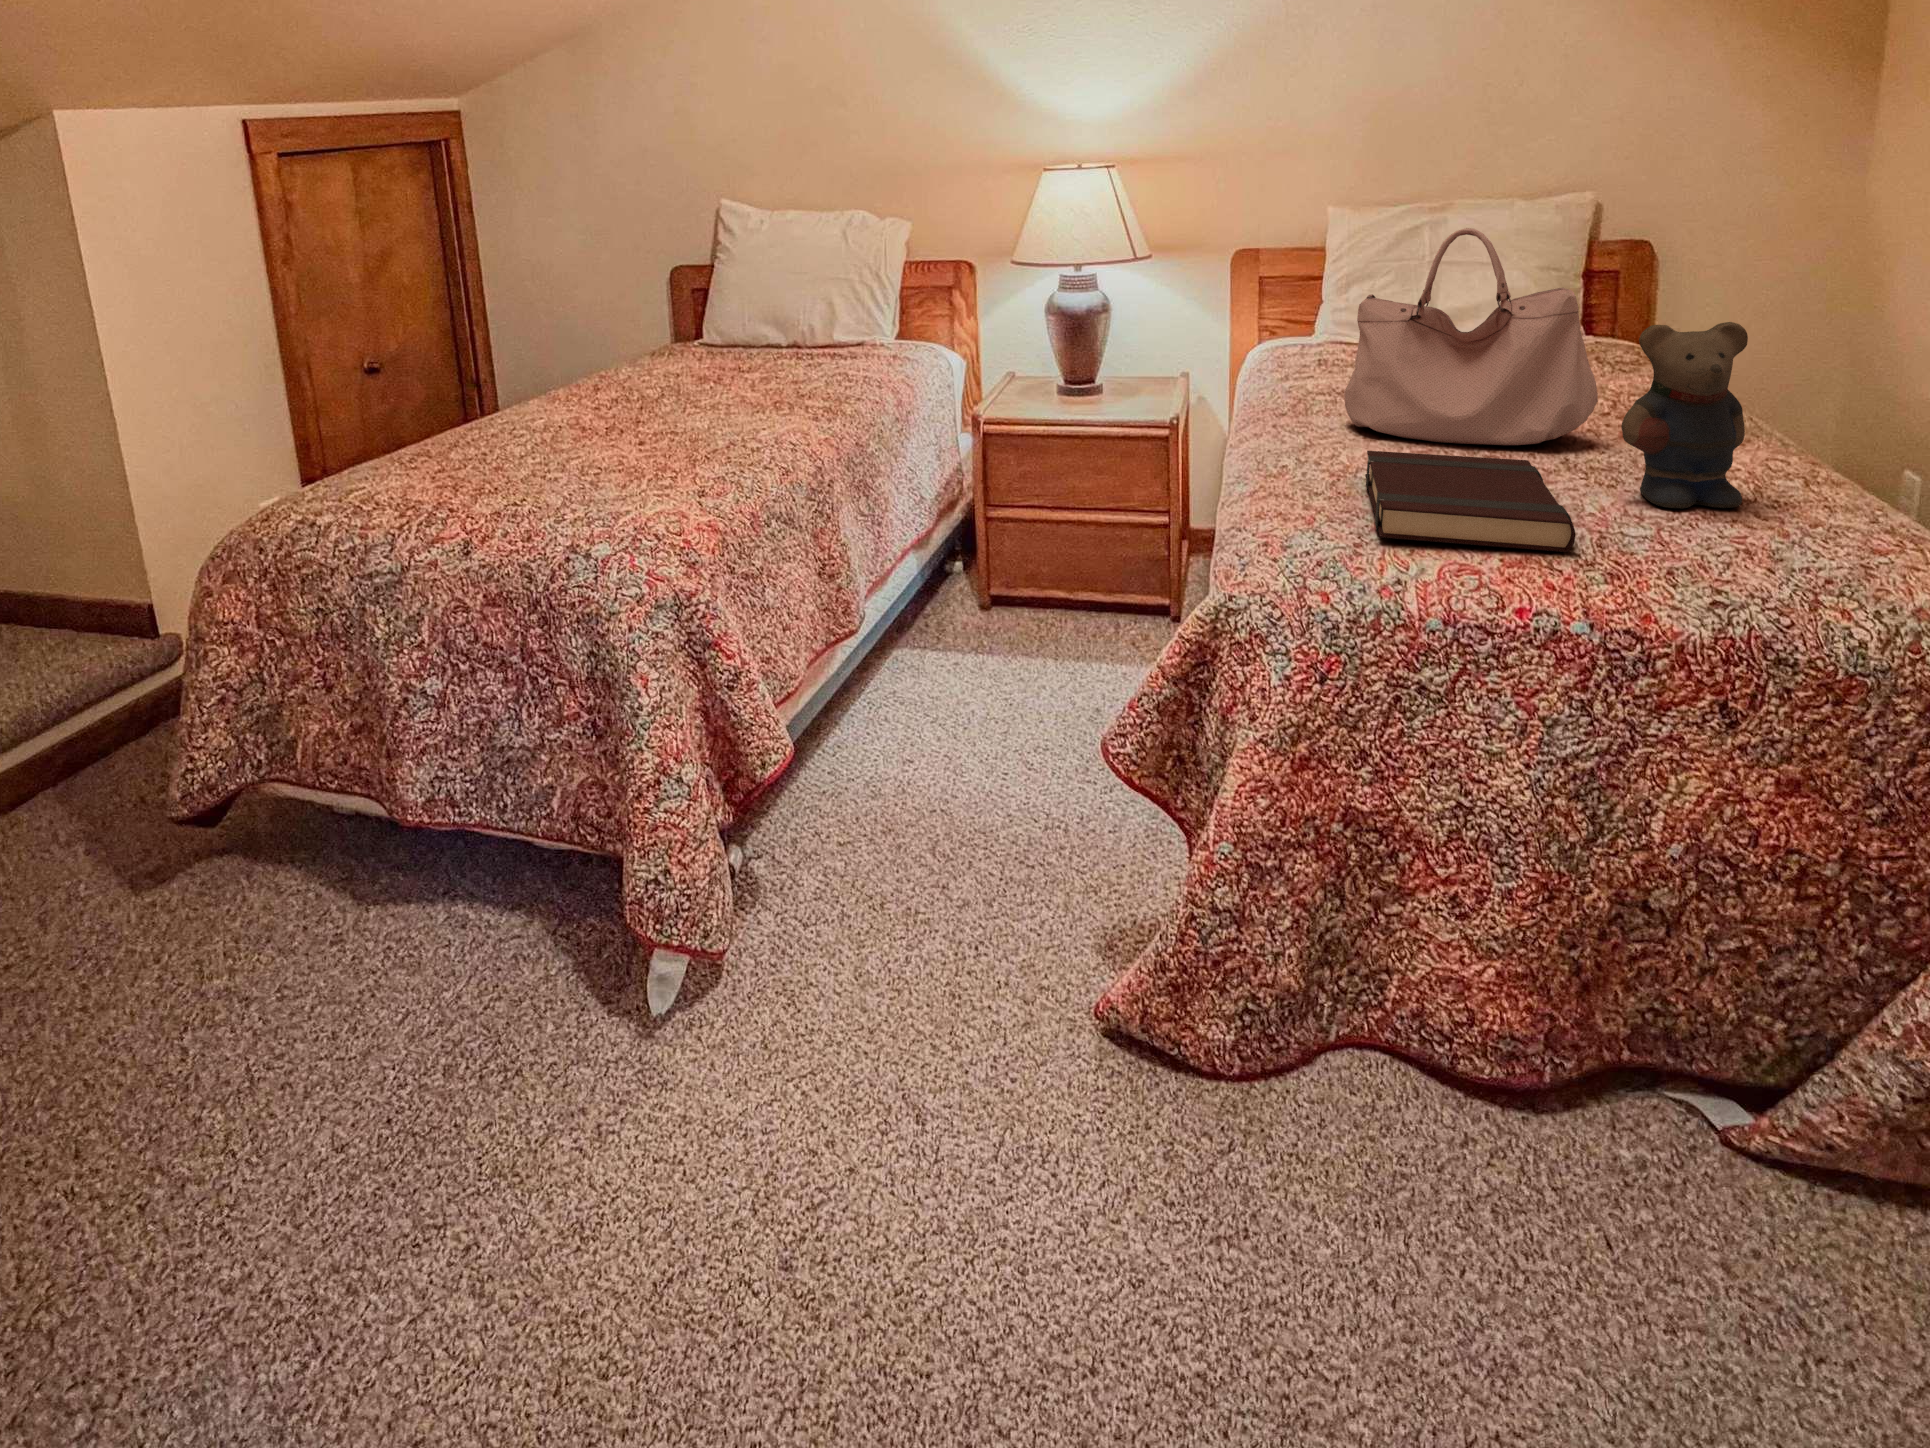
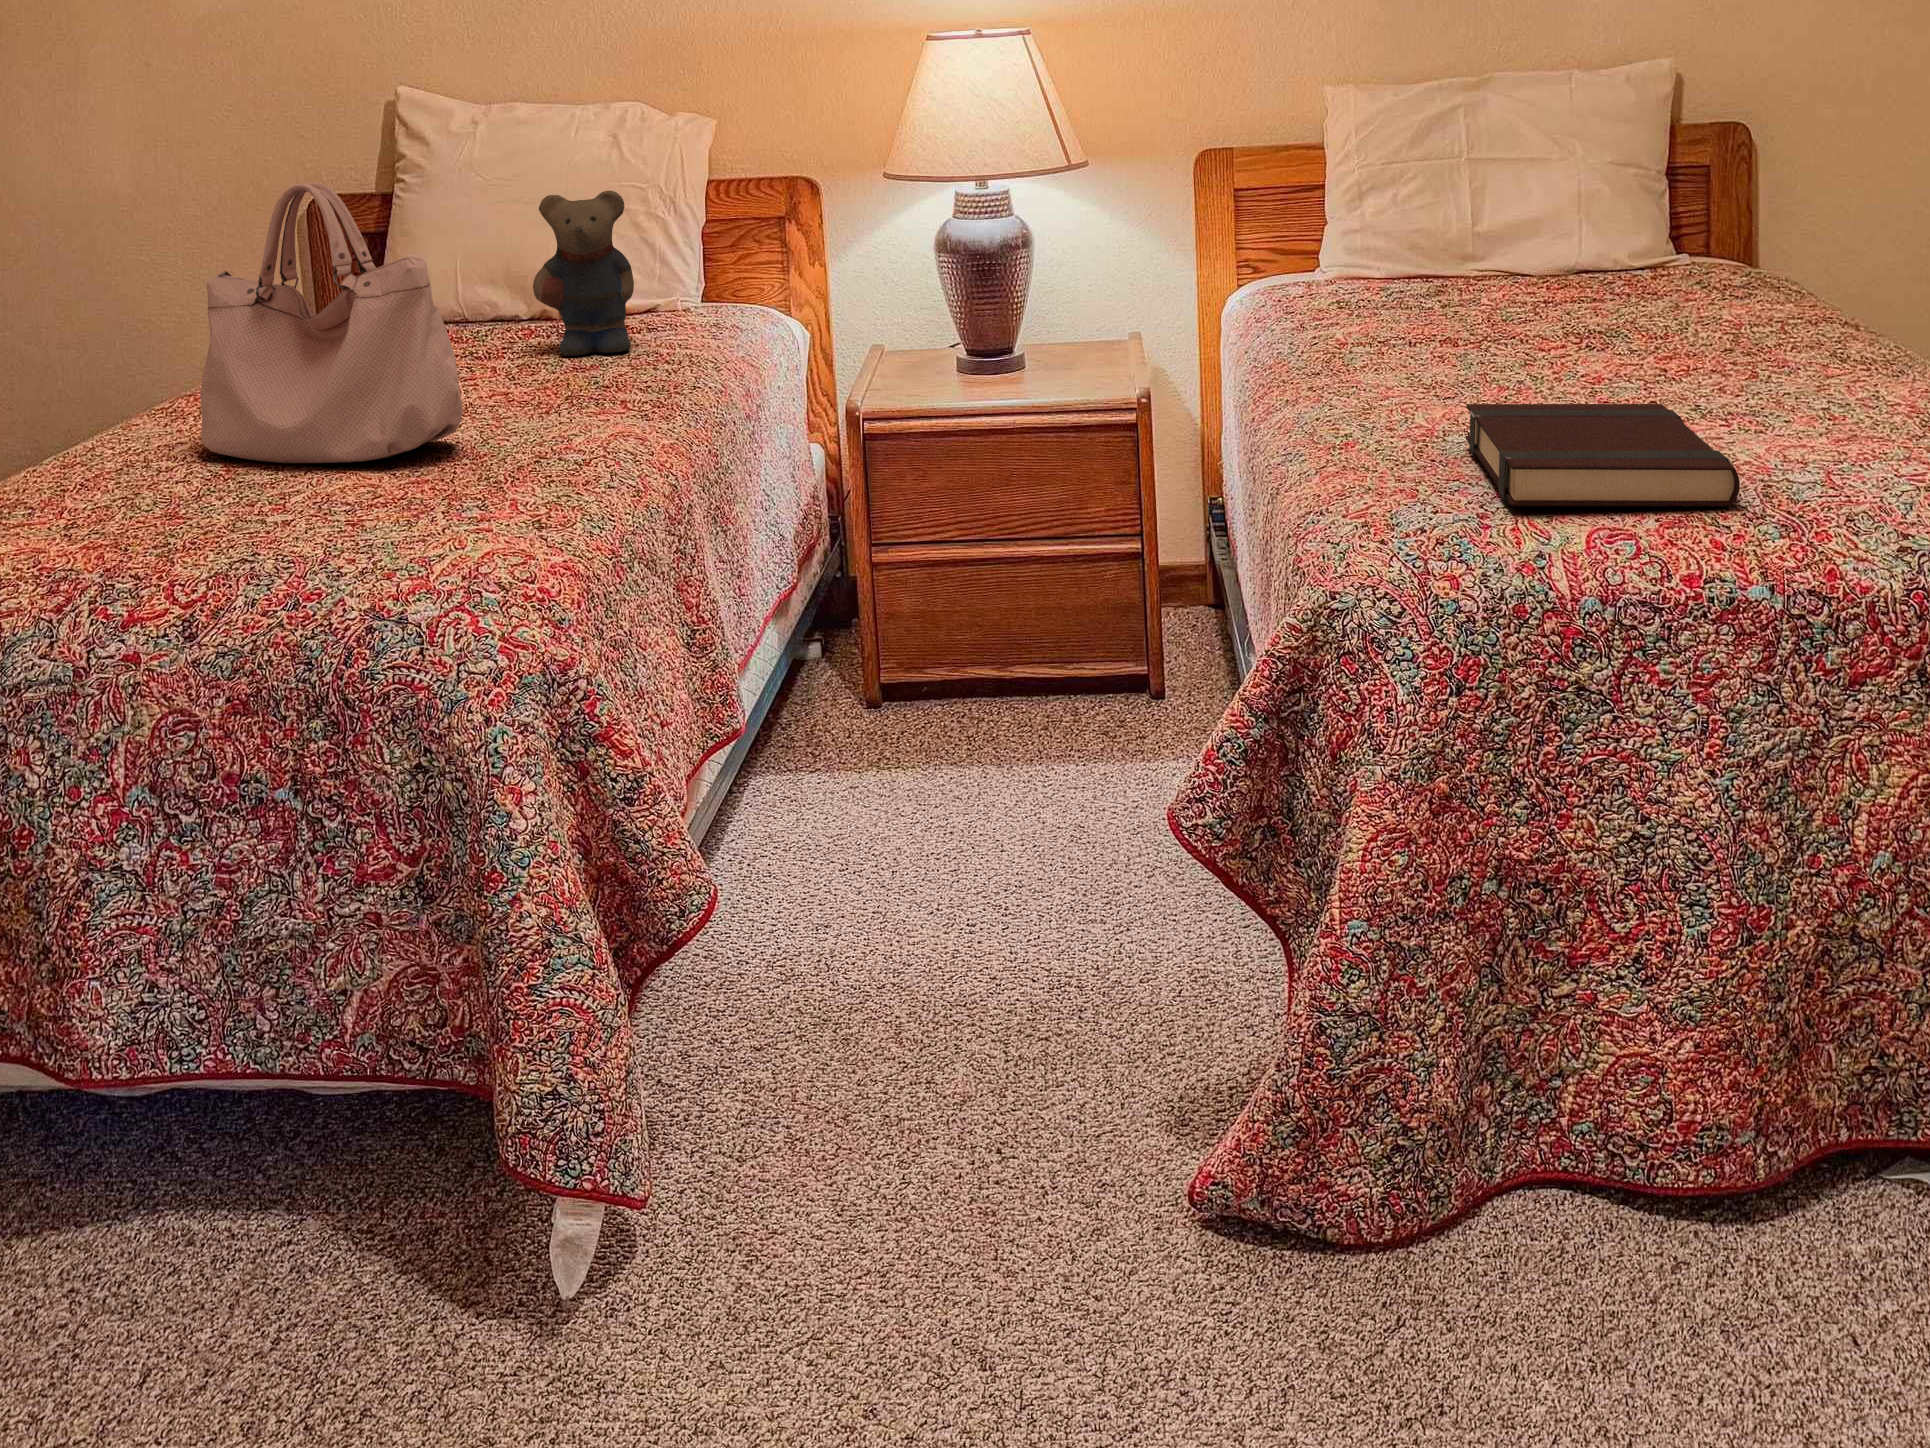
handbag: present [1344,228,1598,445] -> present [200,182,463,463]
teddy bear: present [1621,322,1748,509] -> present [533,191,634,356]

